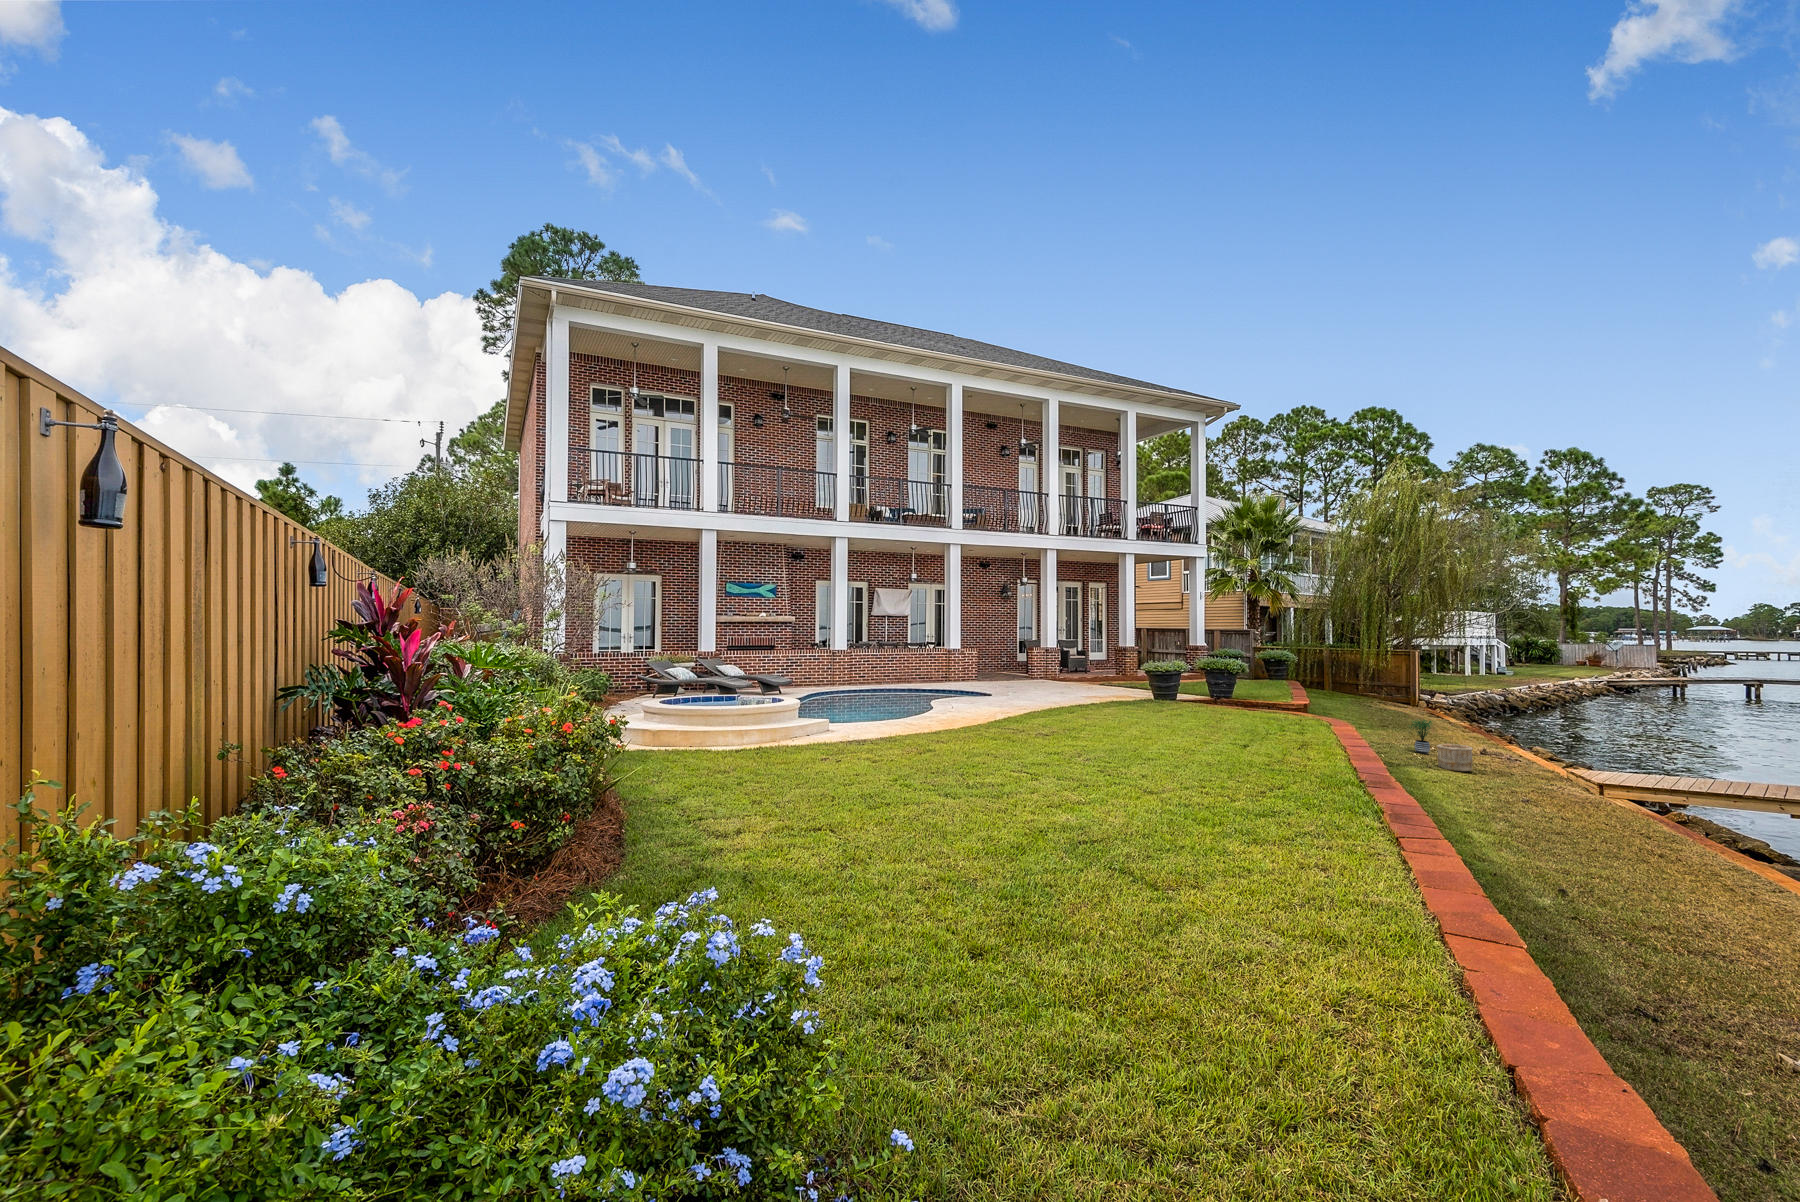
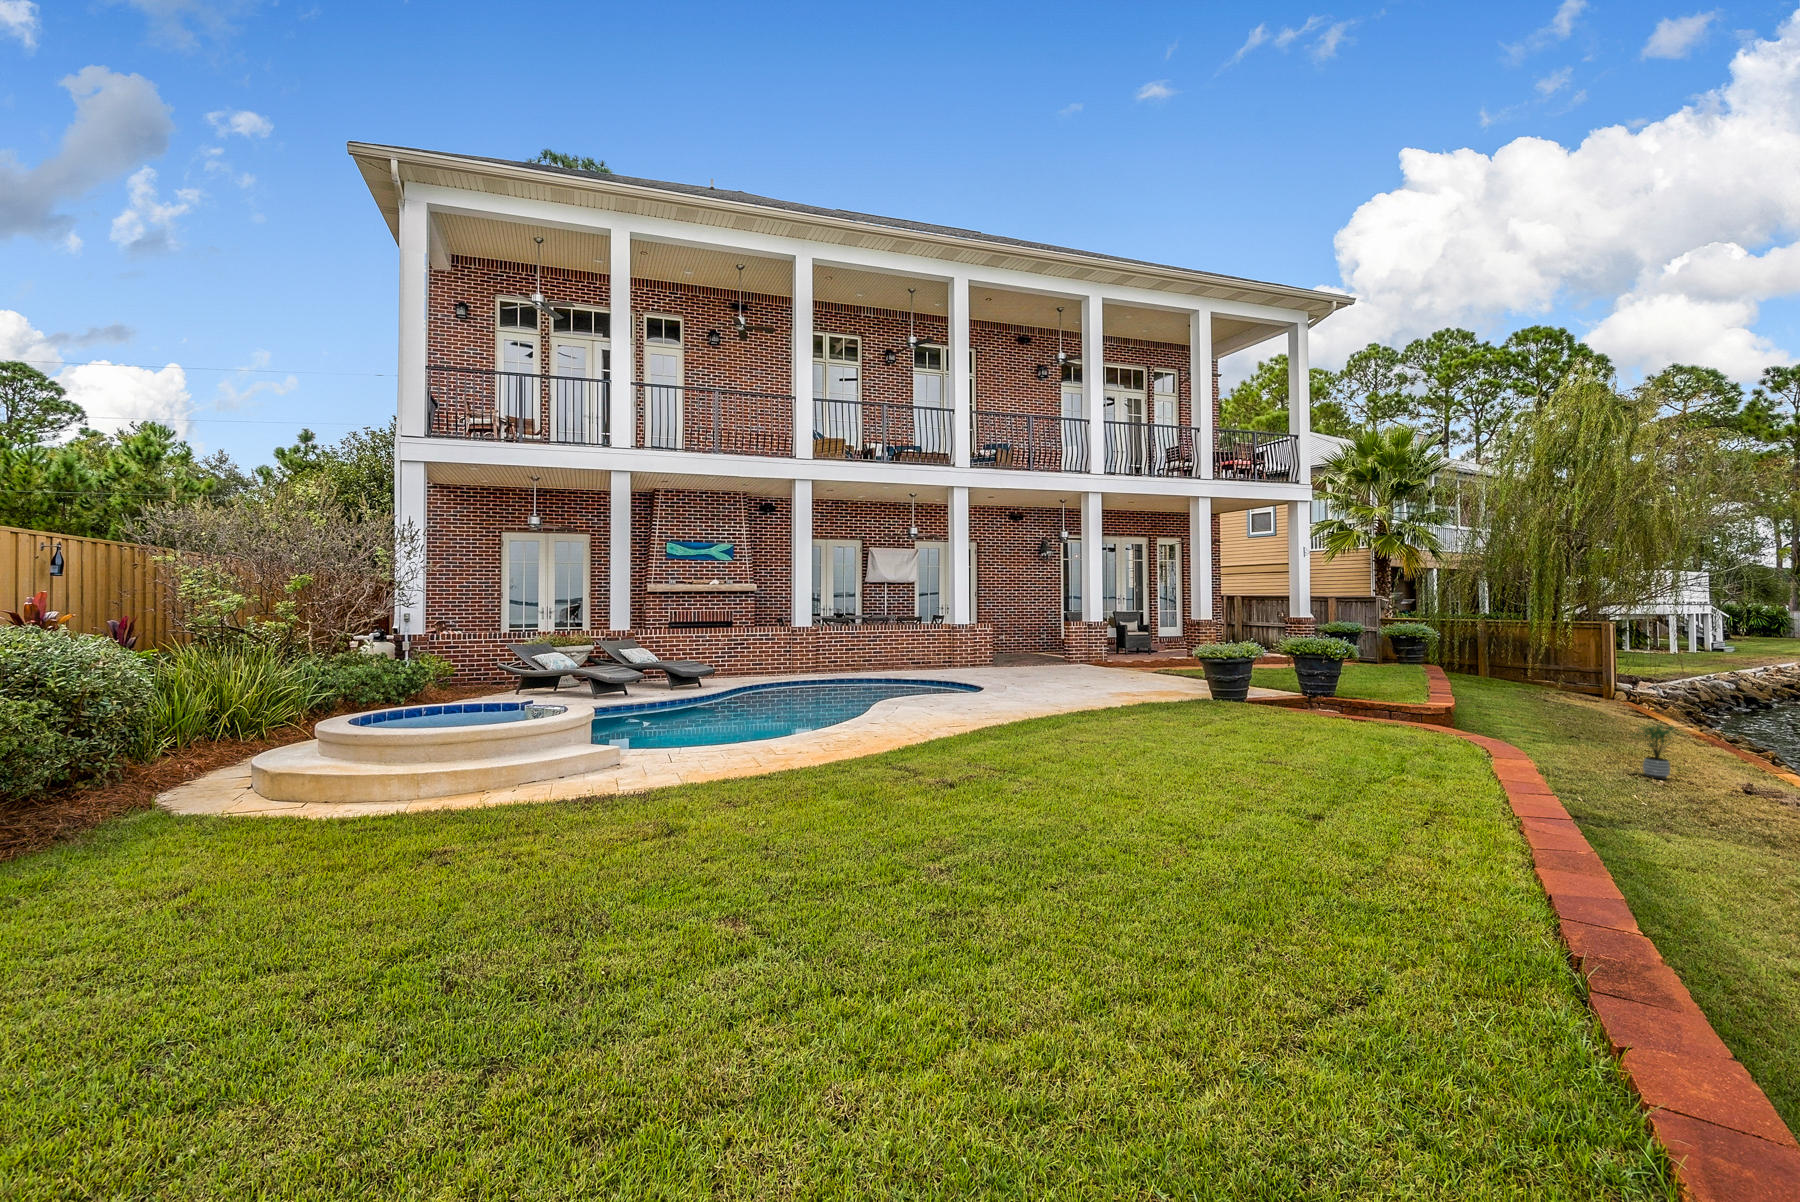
wooden bucket: present [1437,744,1473,771] -> none [1692,767,1763,815]

